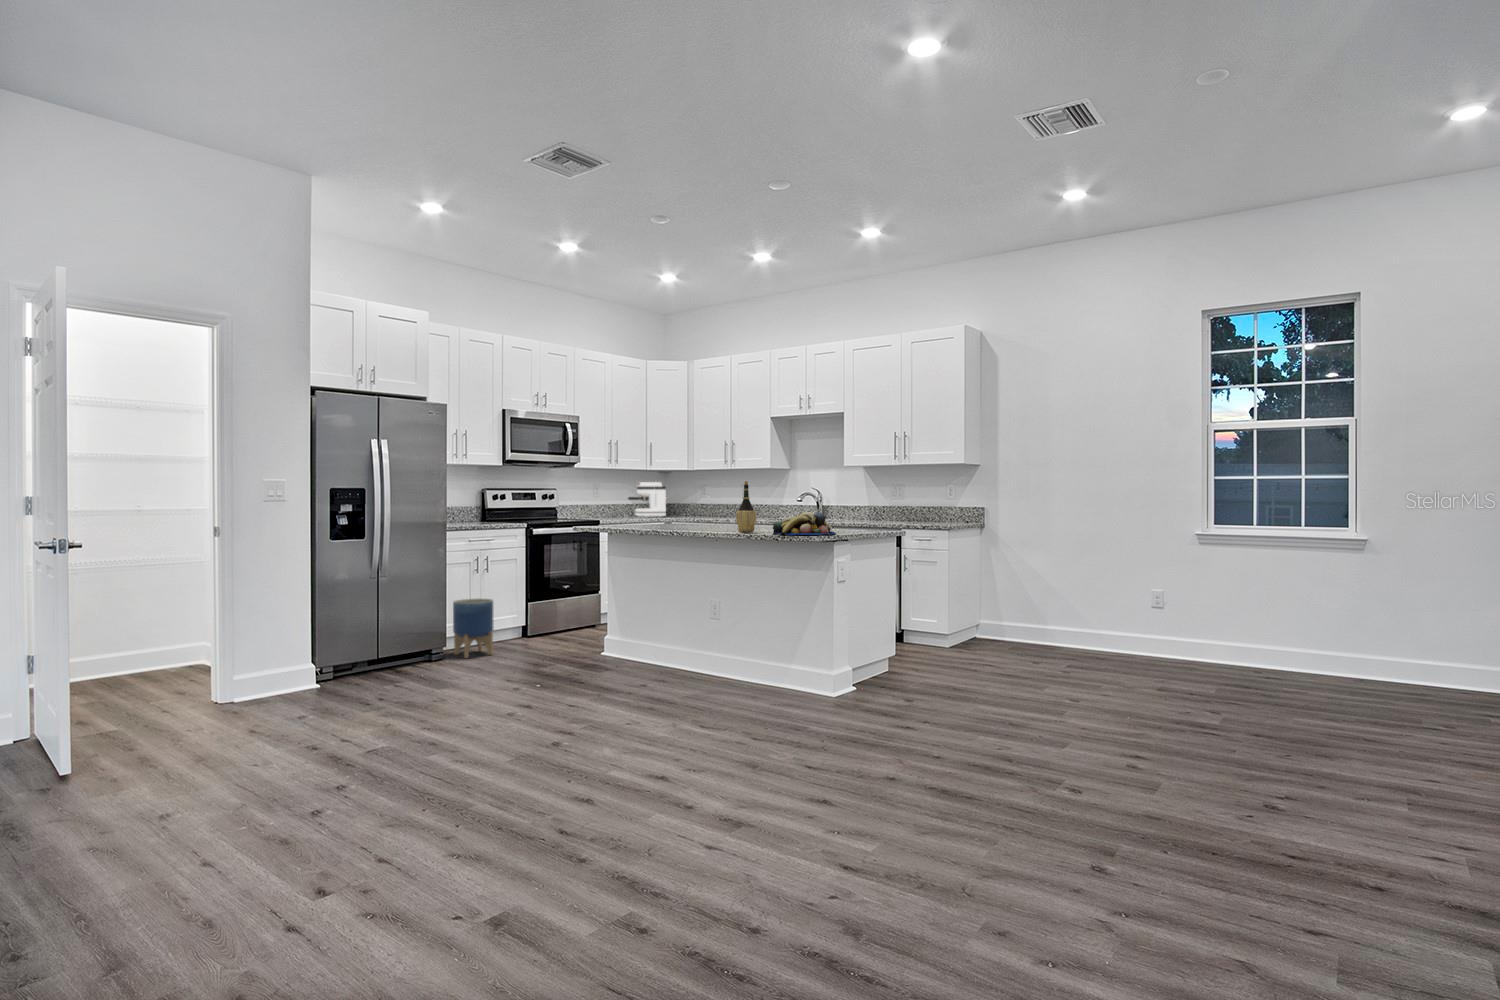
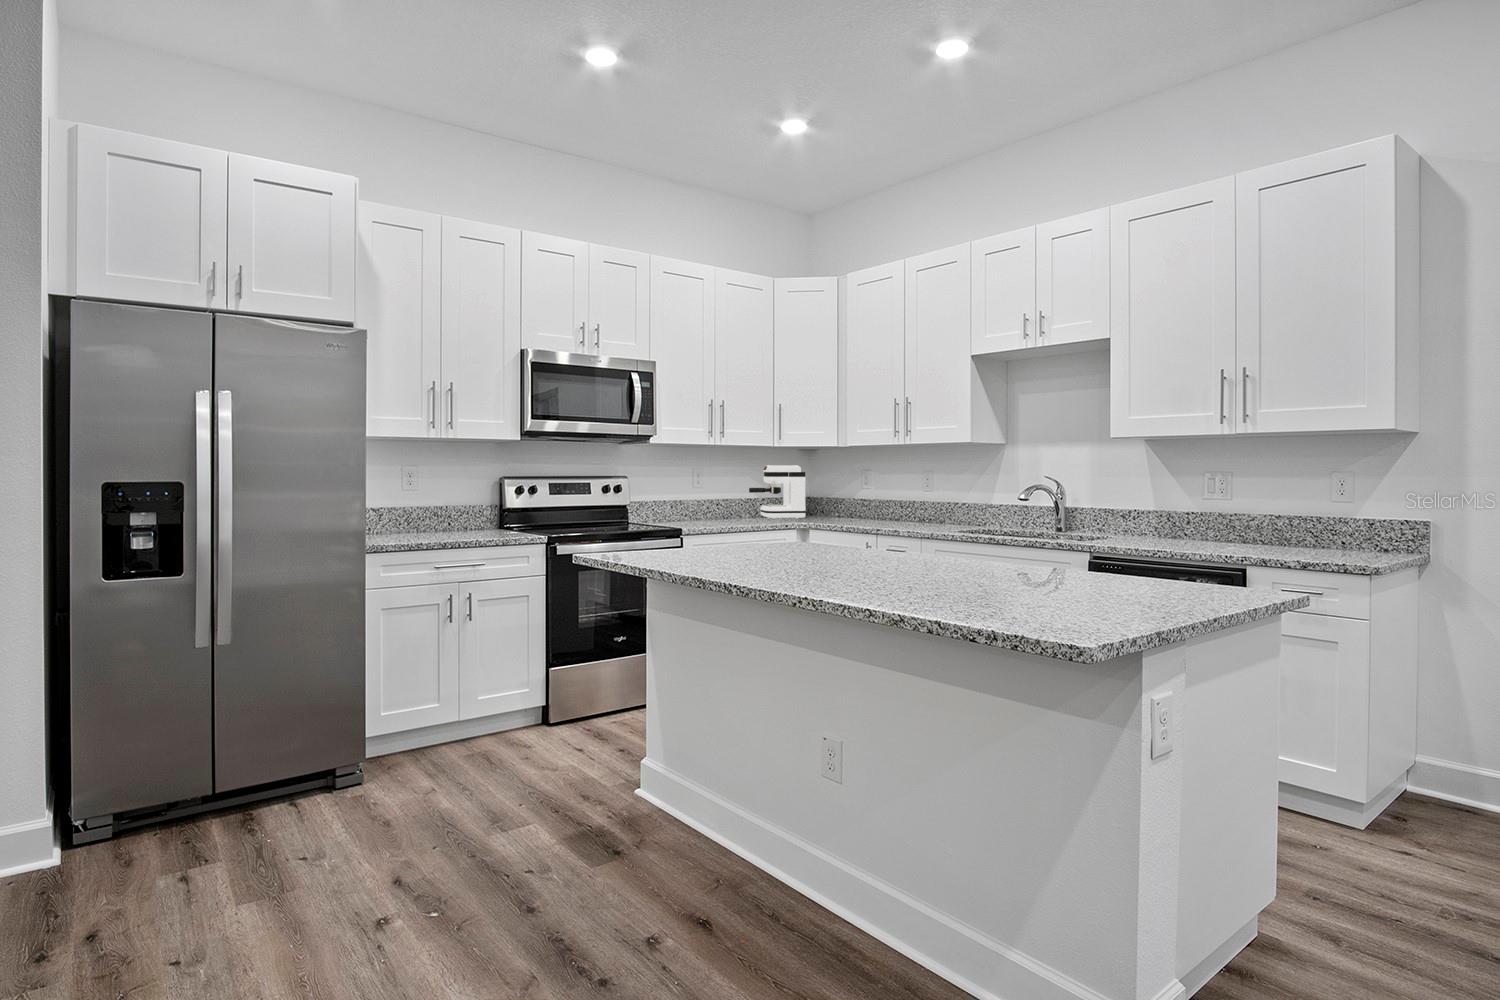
wine bottle: present [736,481,757,533] -> none [858,473,909,599]
fruit bowl: present [773,512,836,536] -> none [942,558,1125,632]
planter: present [453,598,494,658] -> none [386,669,458,781]

